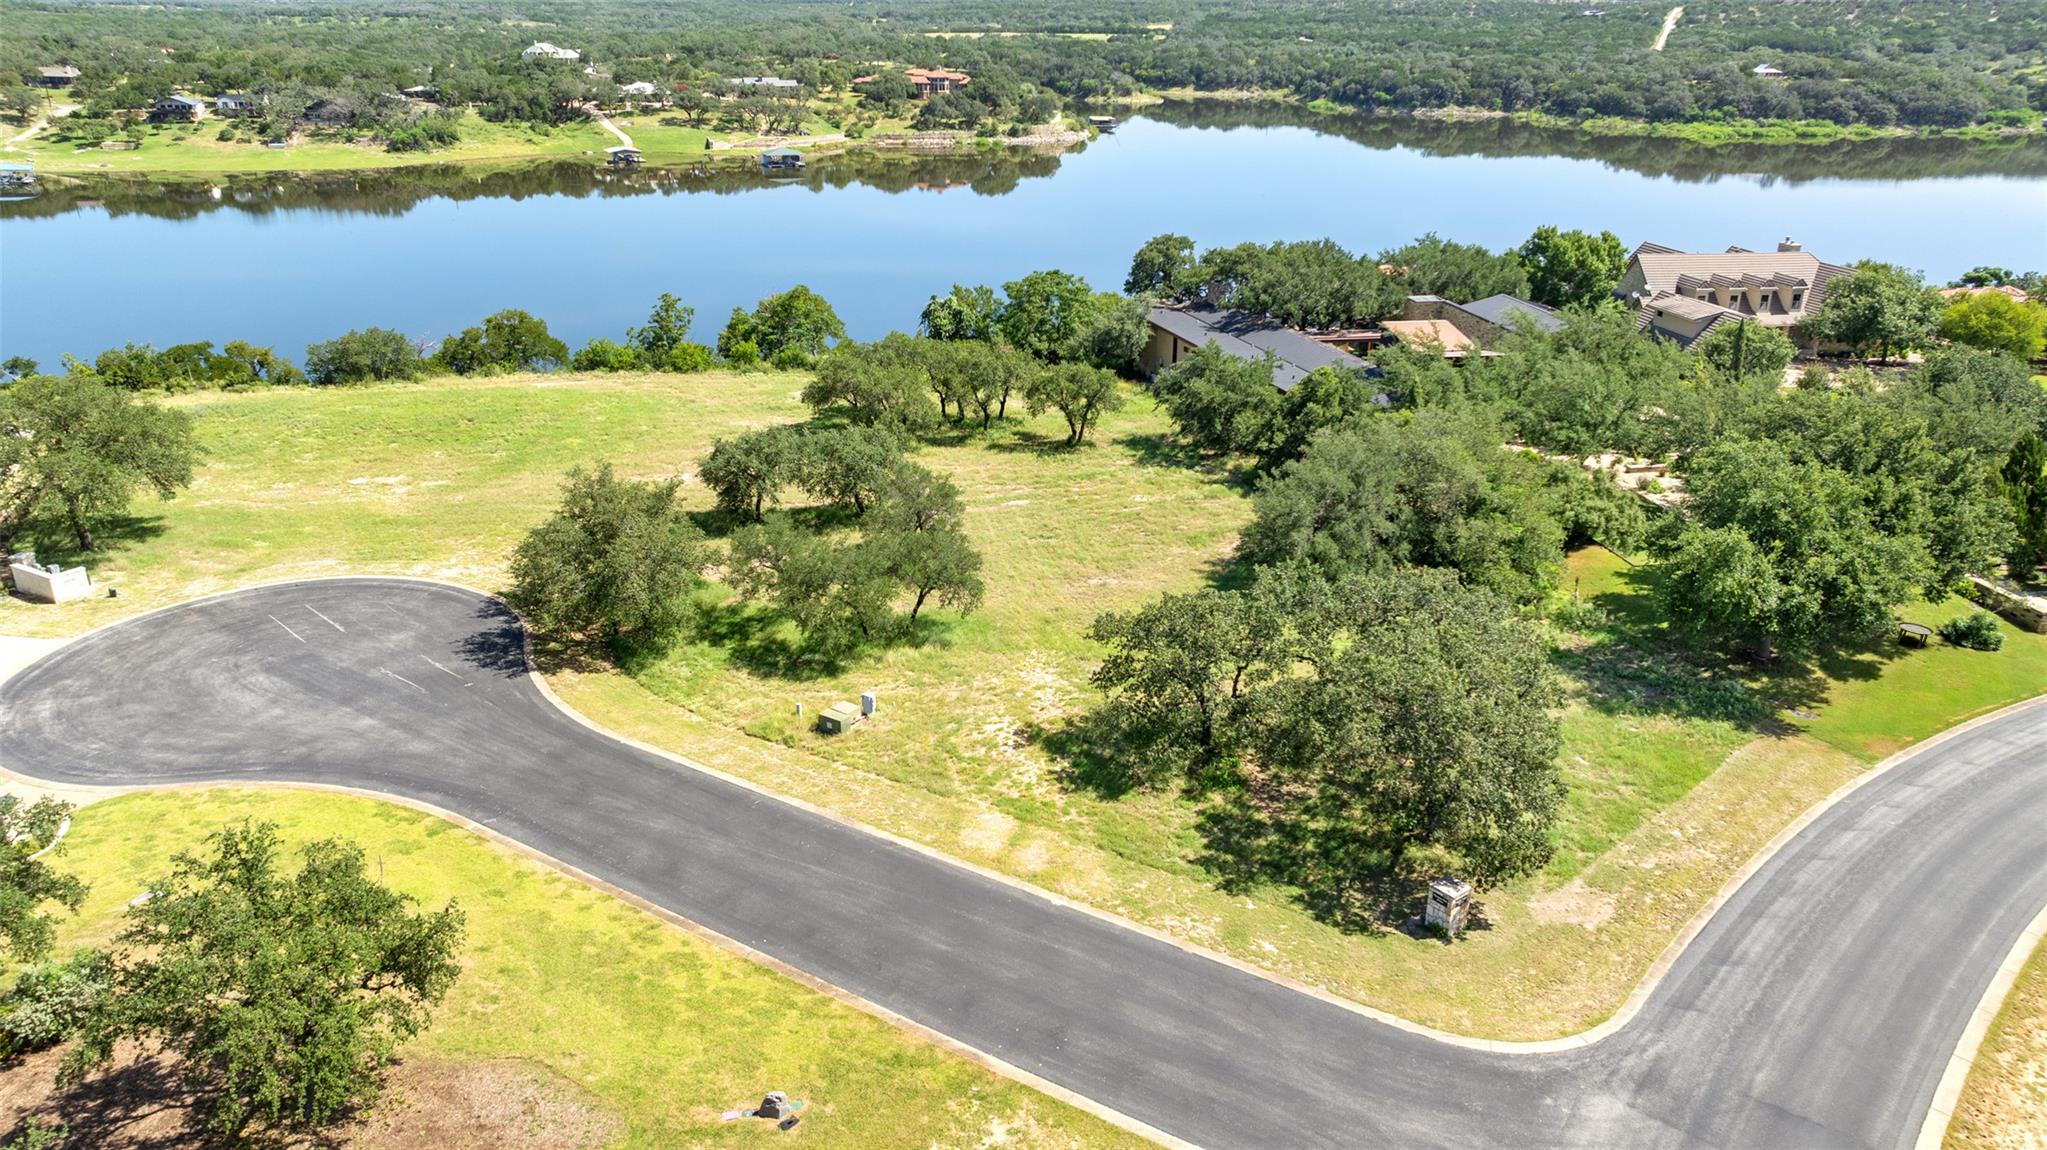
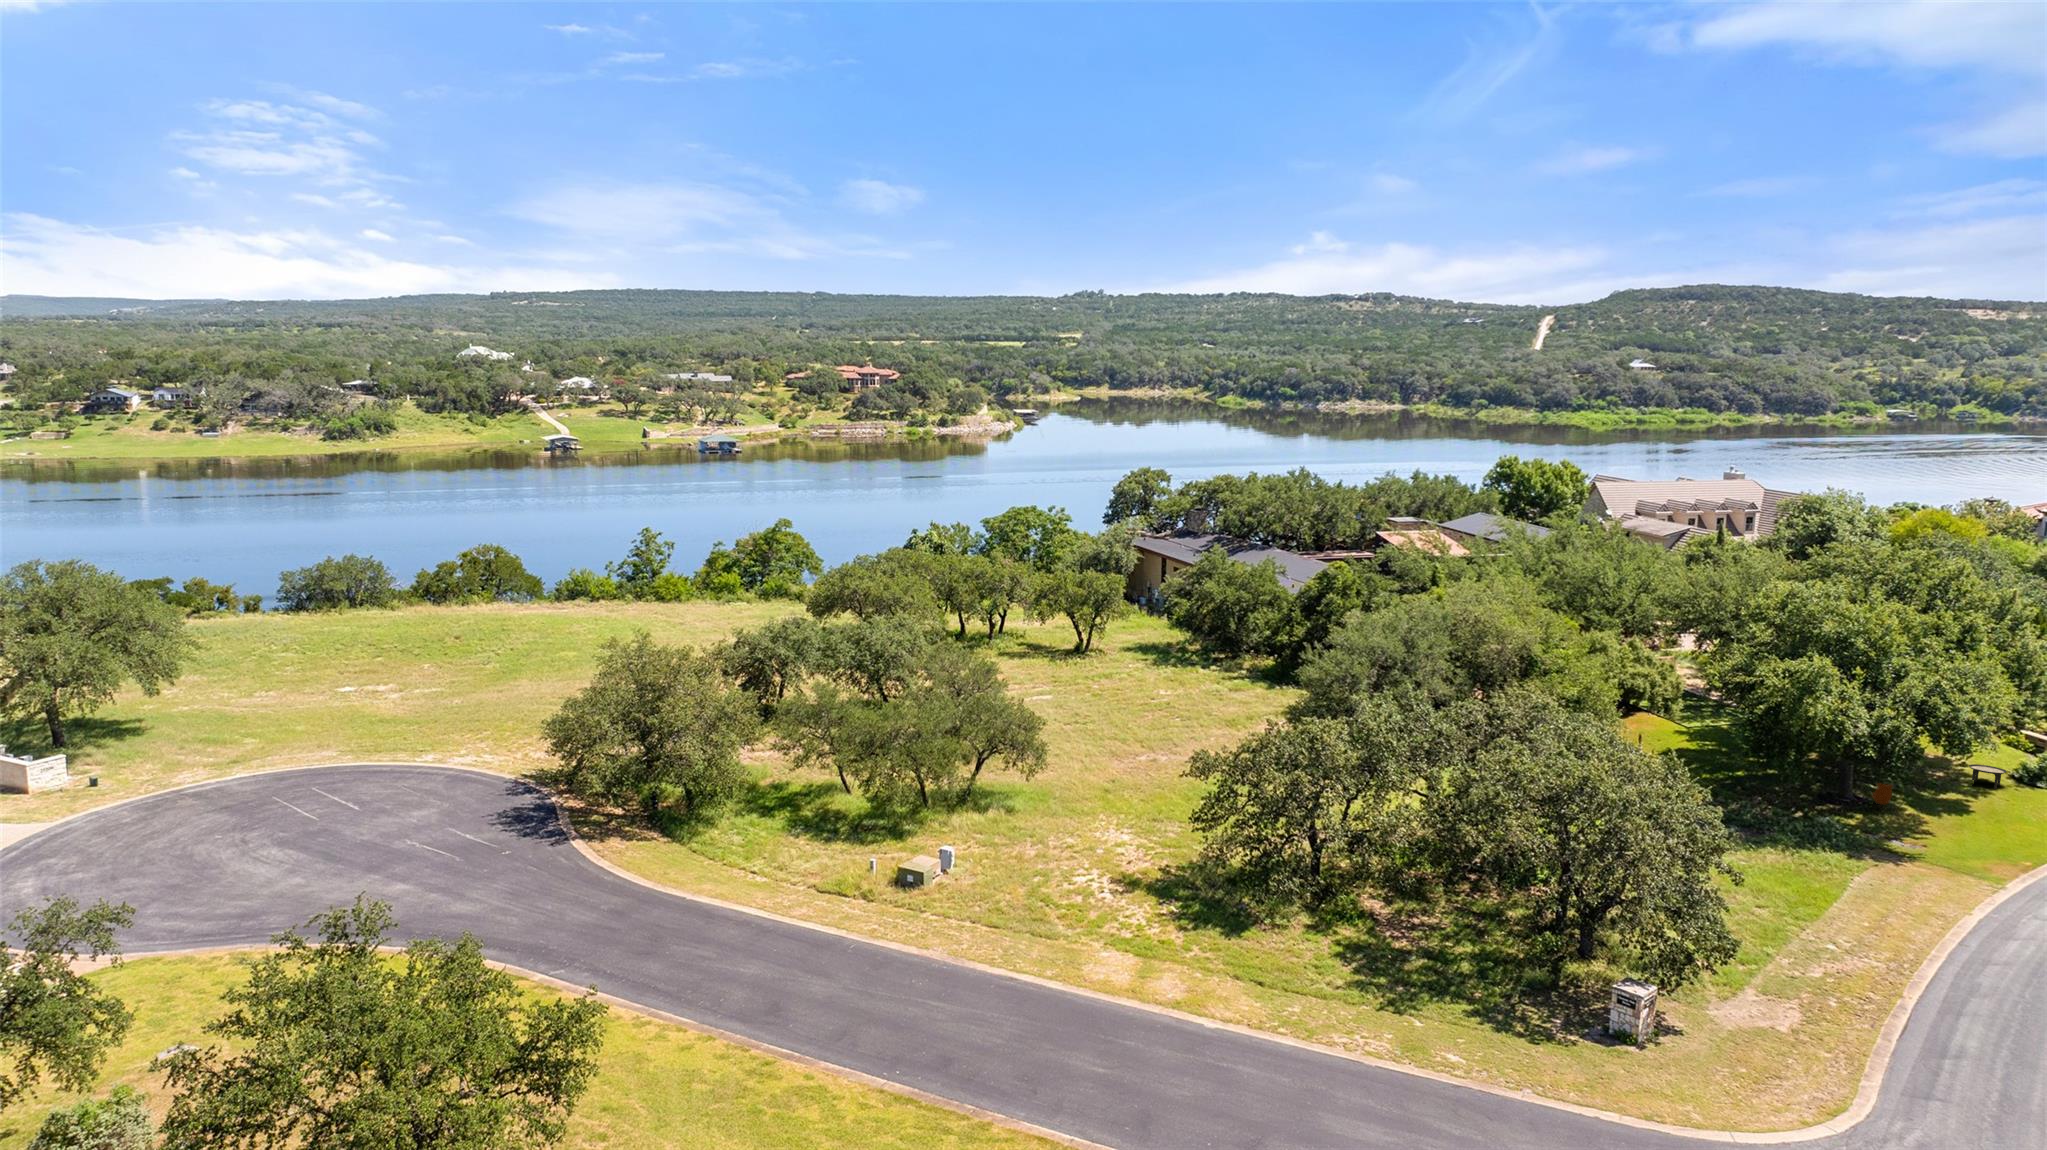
lounge chair: none [1780,647,1805,674] -> present [1872,783,1892,809]

